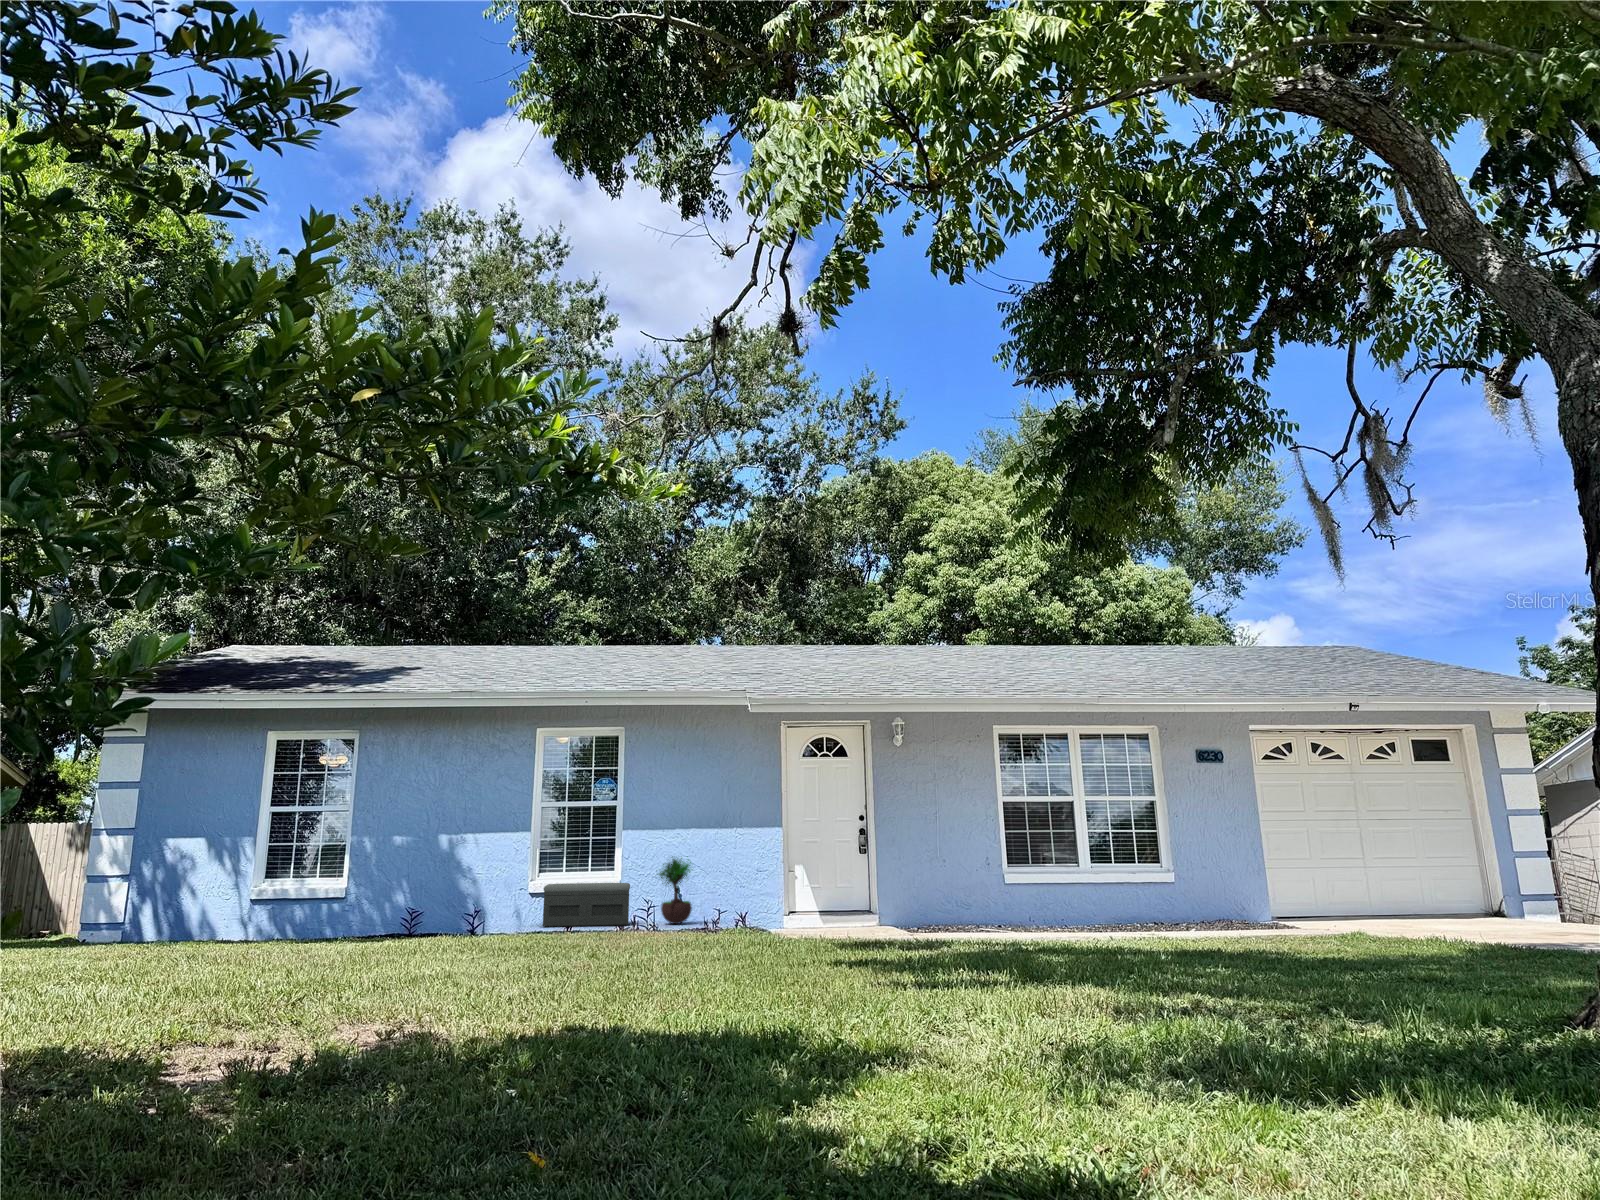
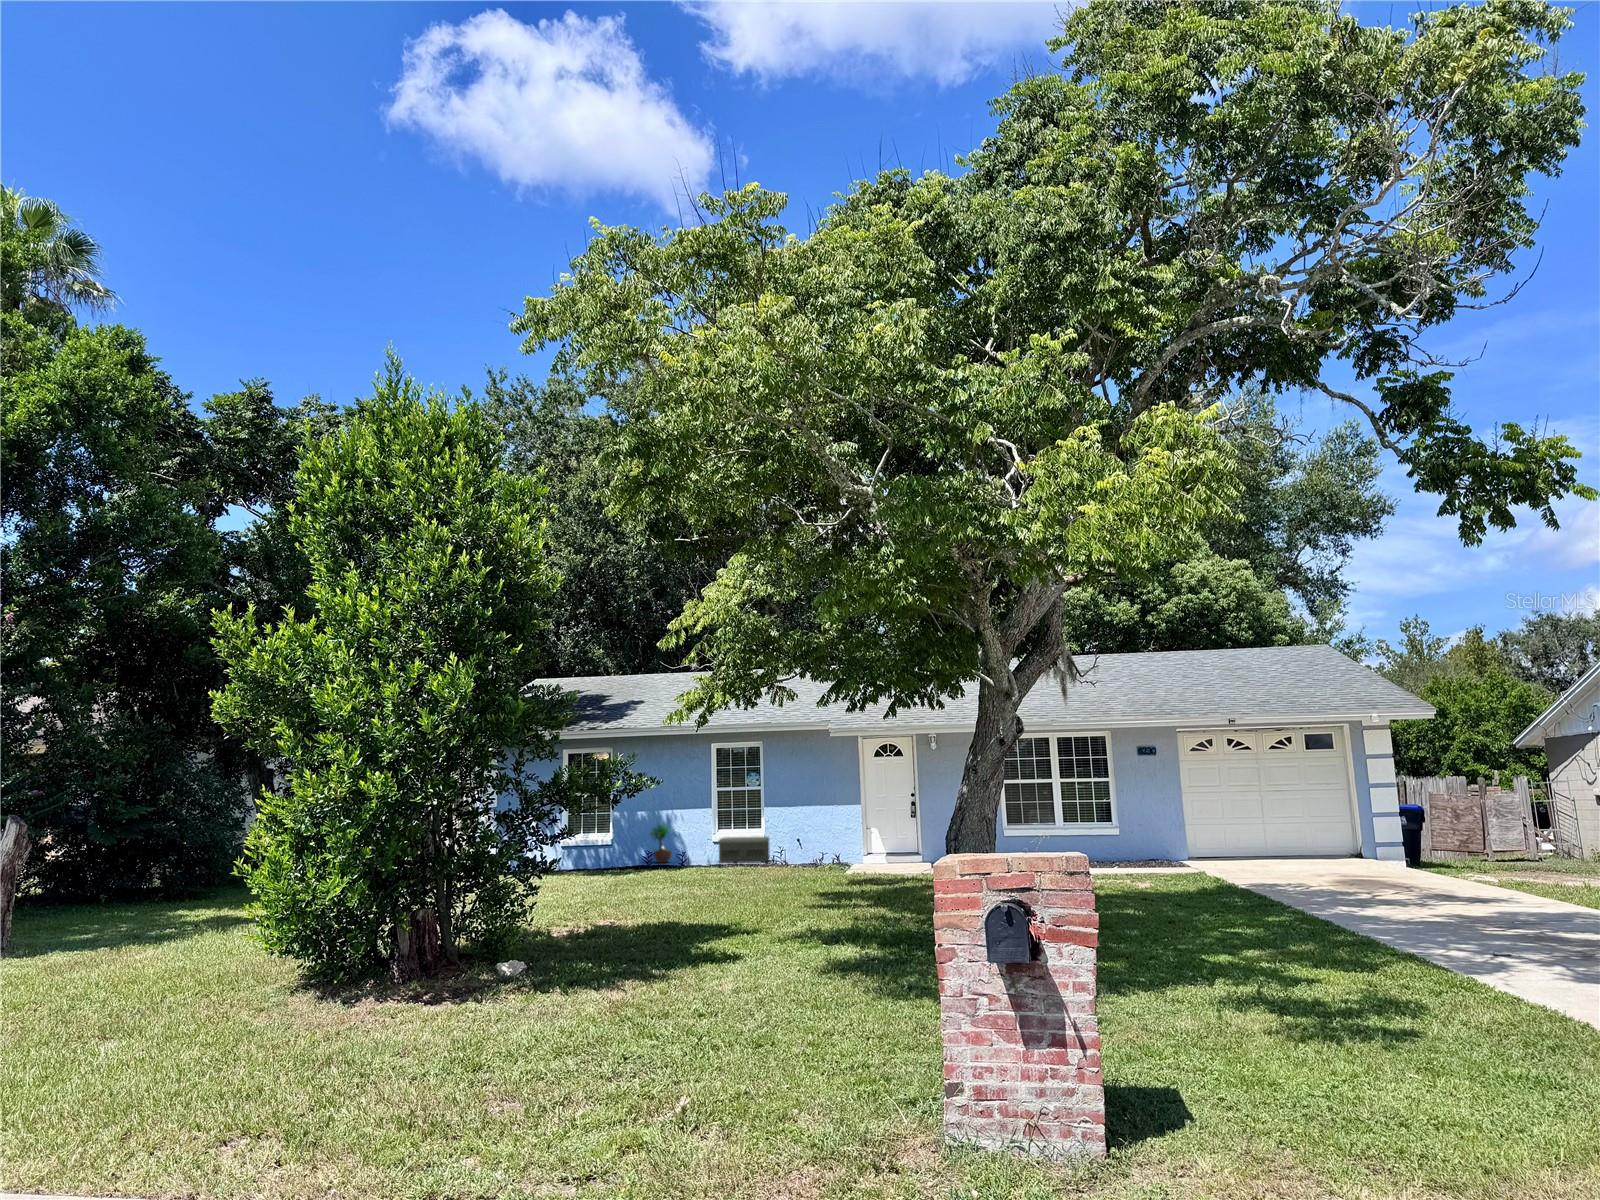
potted tree: present [657,857,692,924] -> present [650,825,671,863]

